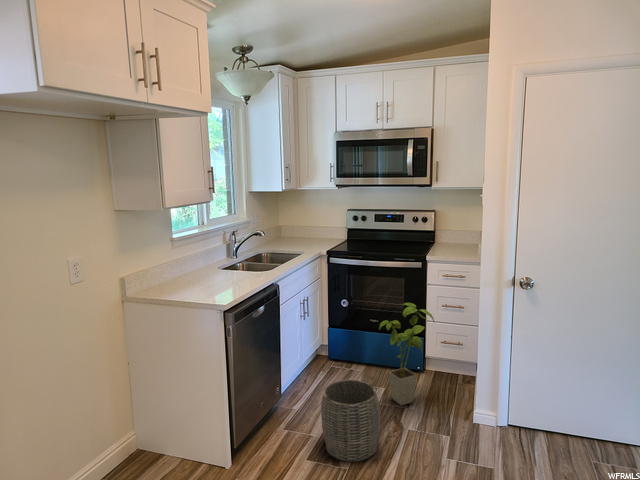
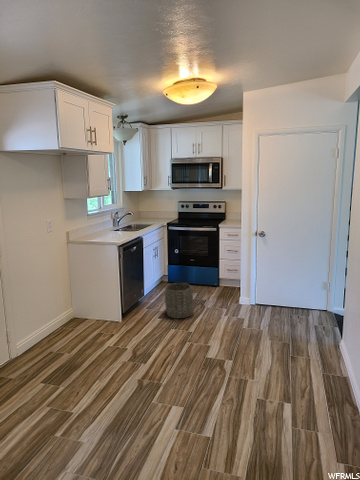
house plant: present [379,303,434,405] -> none [194,247,221,299]

